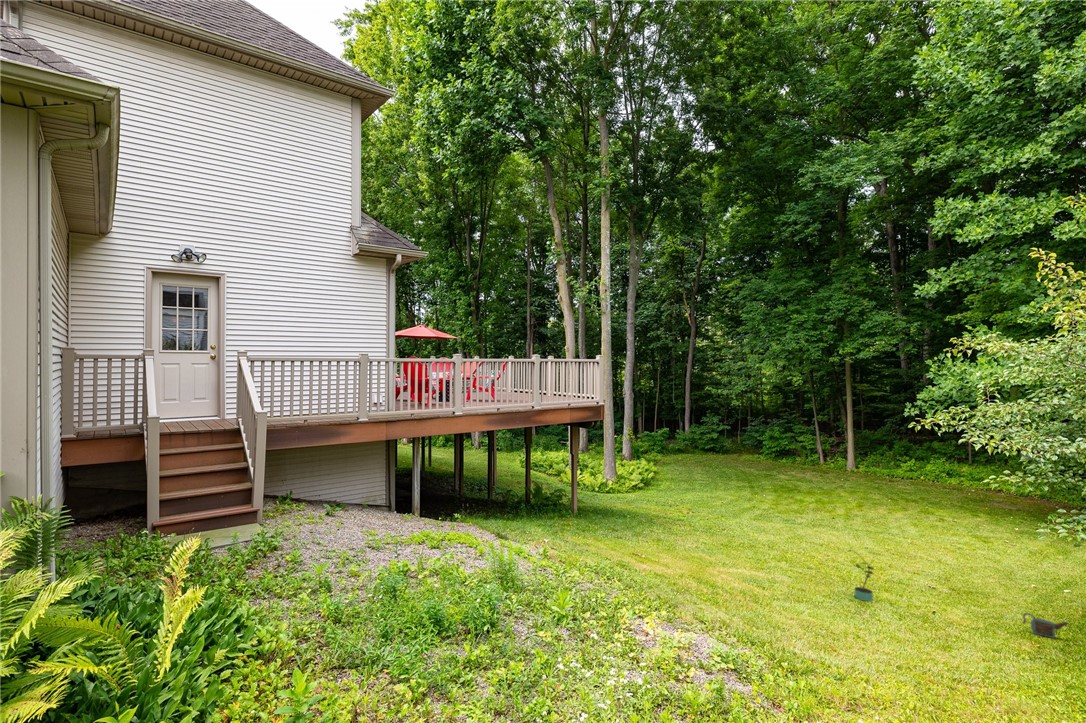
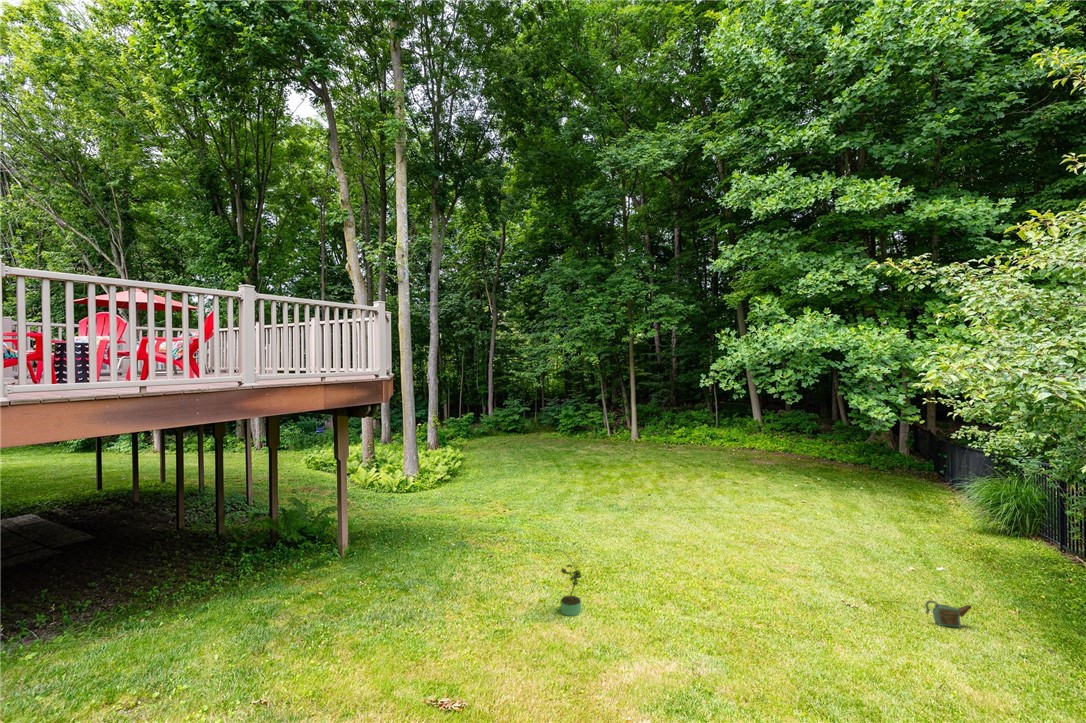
potted plant: present [849,550,873,601] -> present [554,543,586,616]

